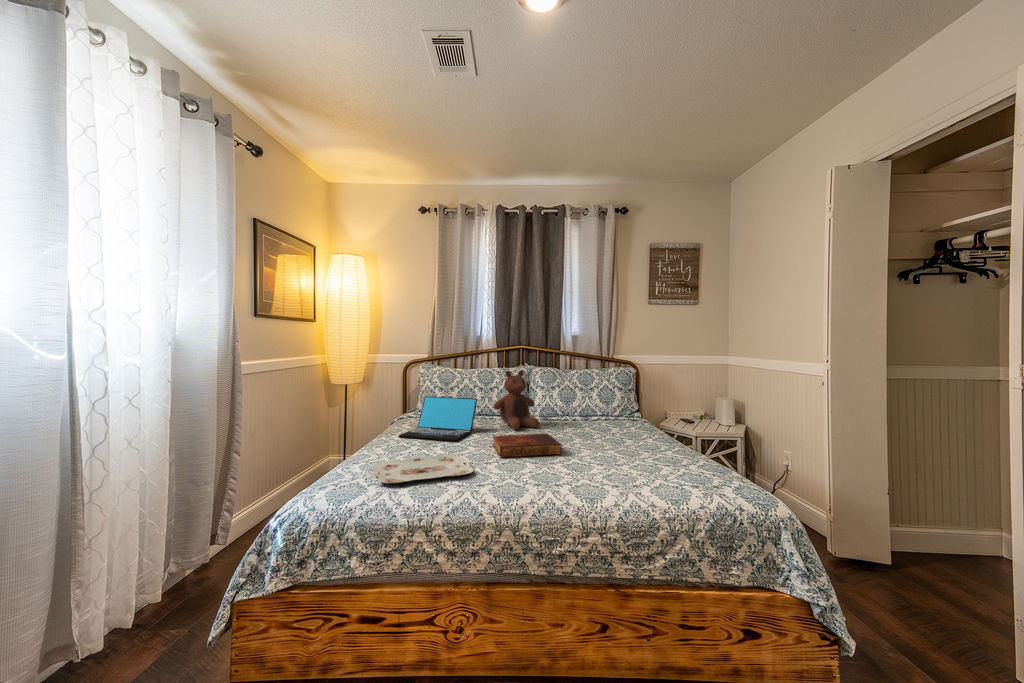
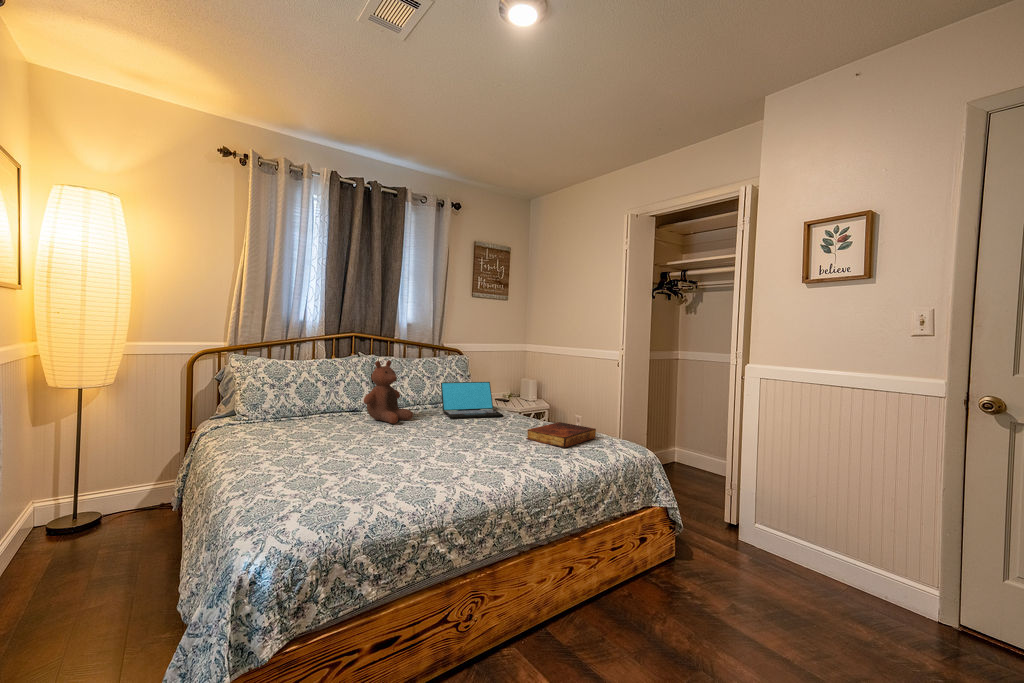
laptop: present [399,396,477,441] -> present [441,382,504,419]
book: present [493,434,561,457] -> present [526,422,596,448]
serving tray: present [374,455,473,483] -> none [309,456,432,495]

